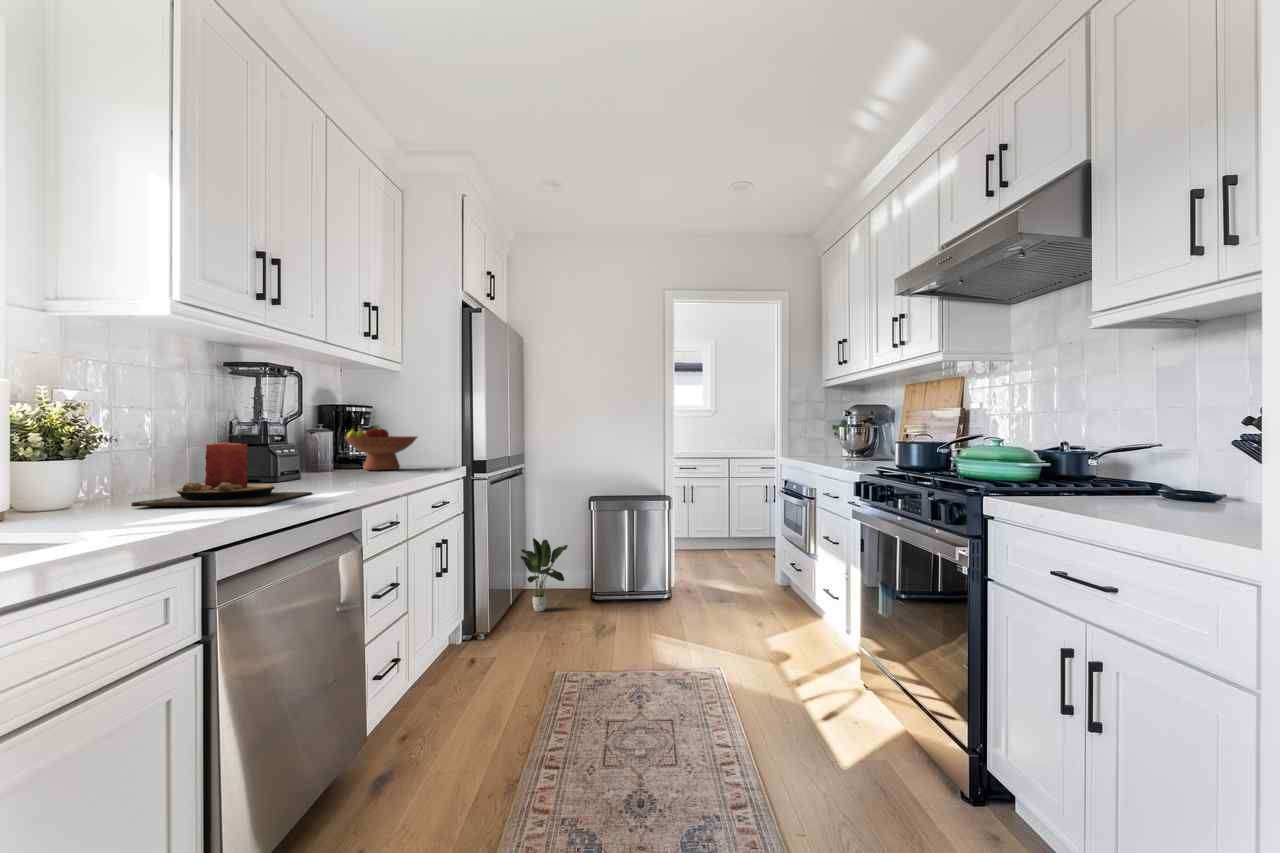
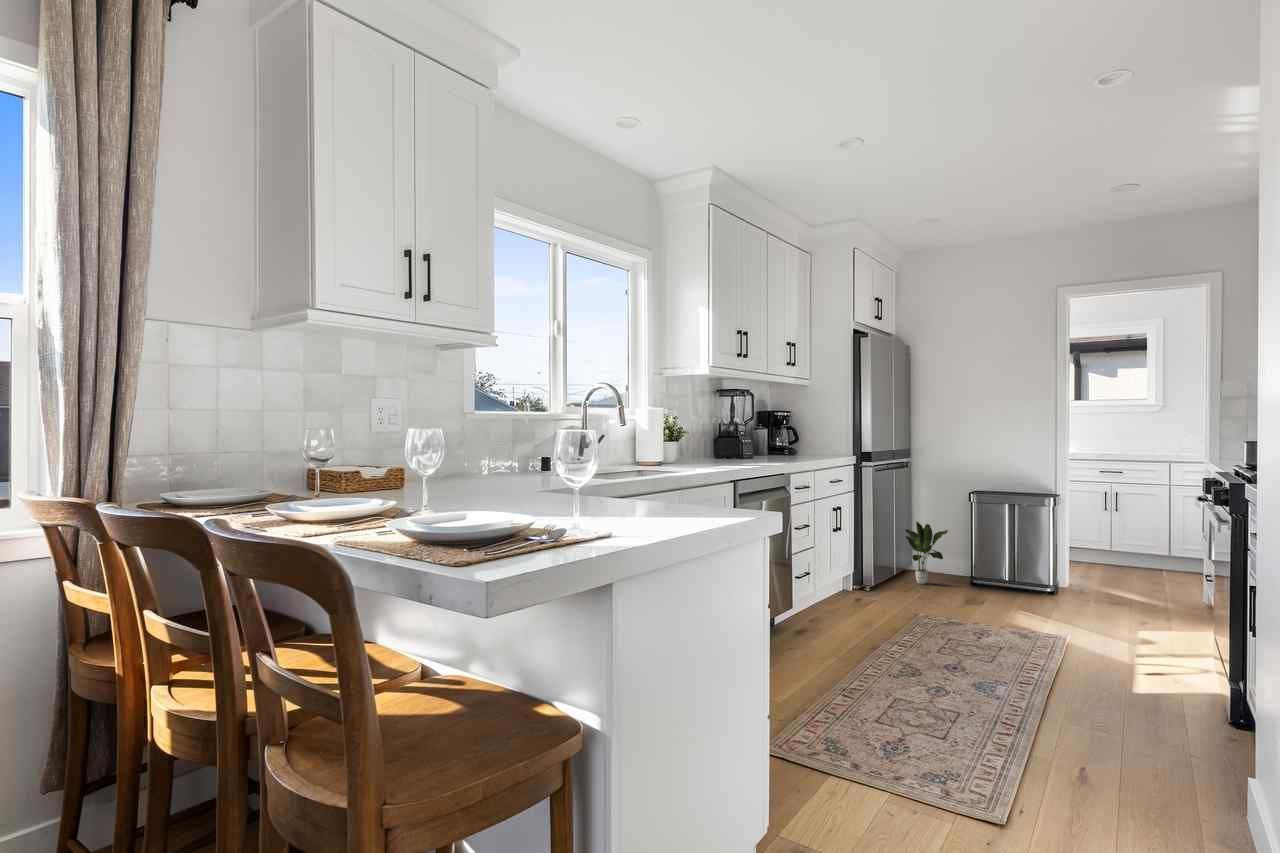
fruit bowl: present [345,424,417,470] -> none [775,425,823,456]
candle: present [131,441,312,507] -> none [693,434,766,465]

